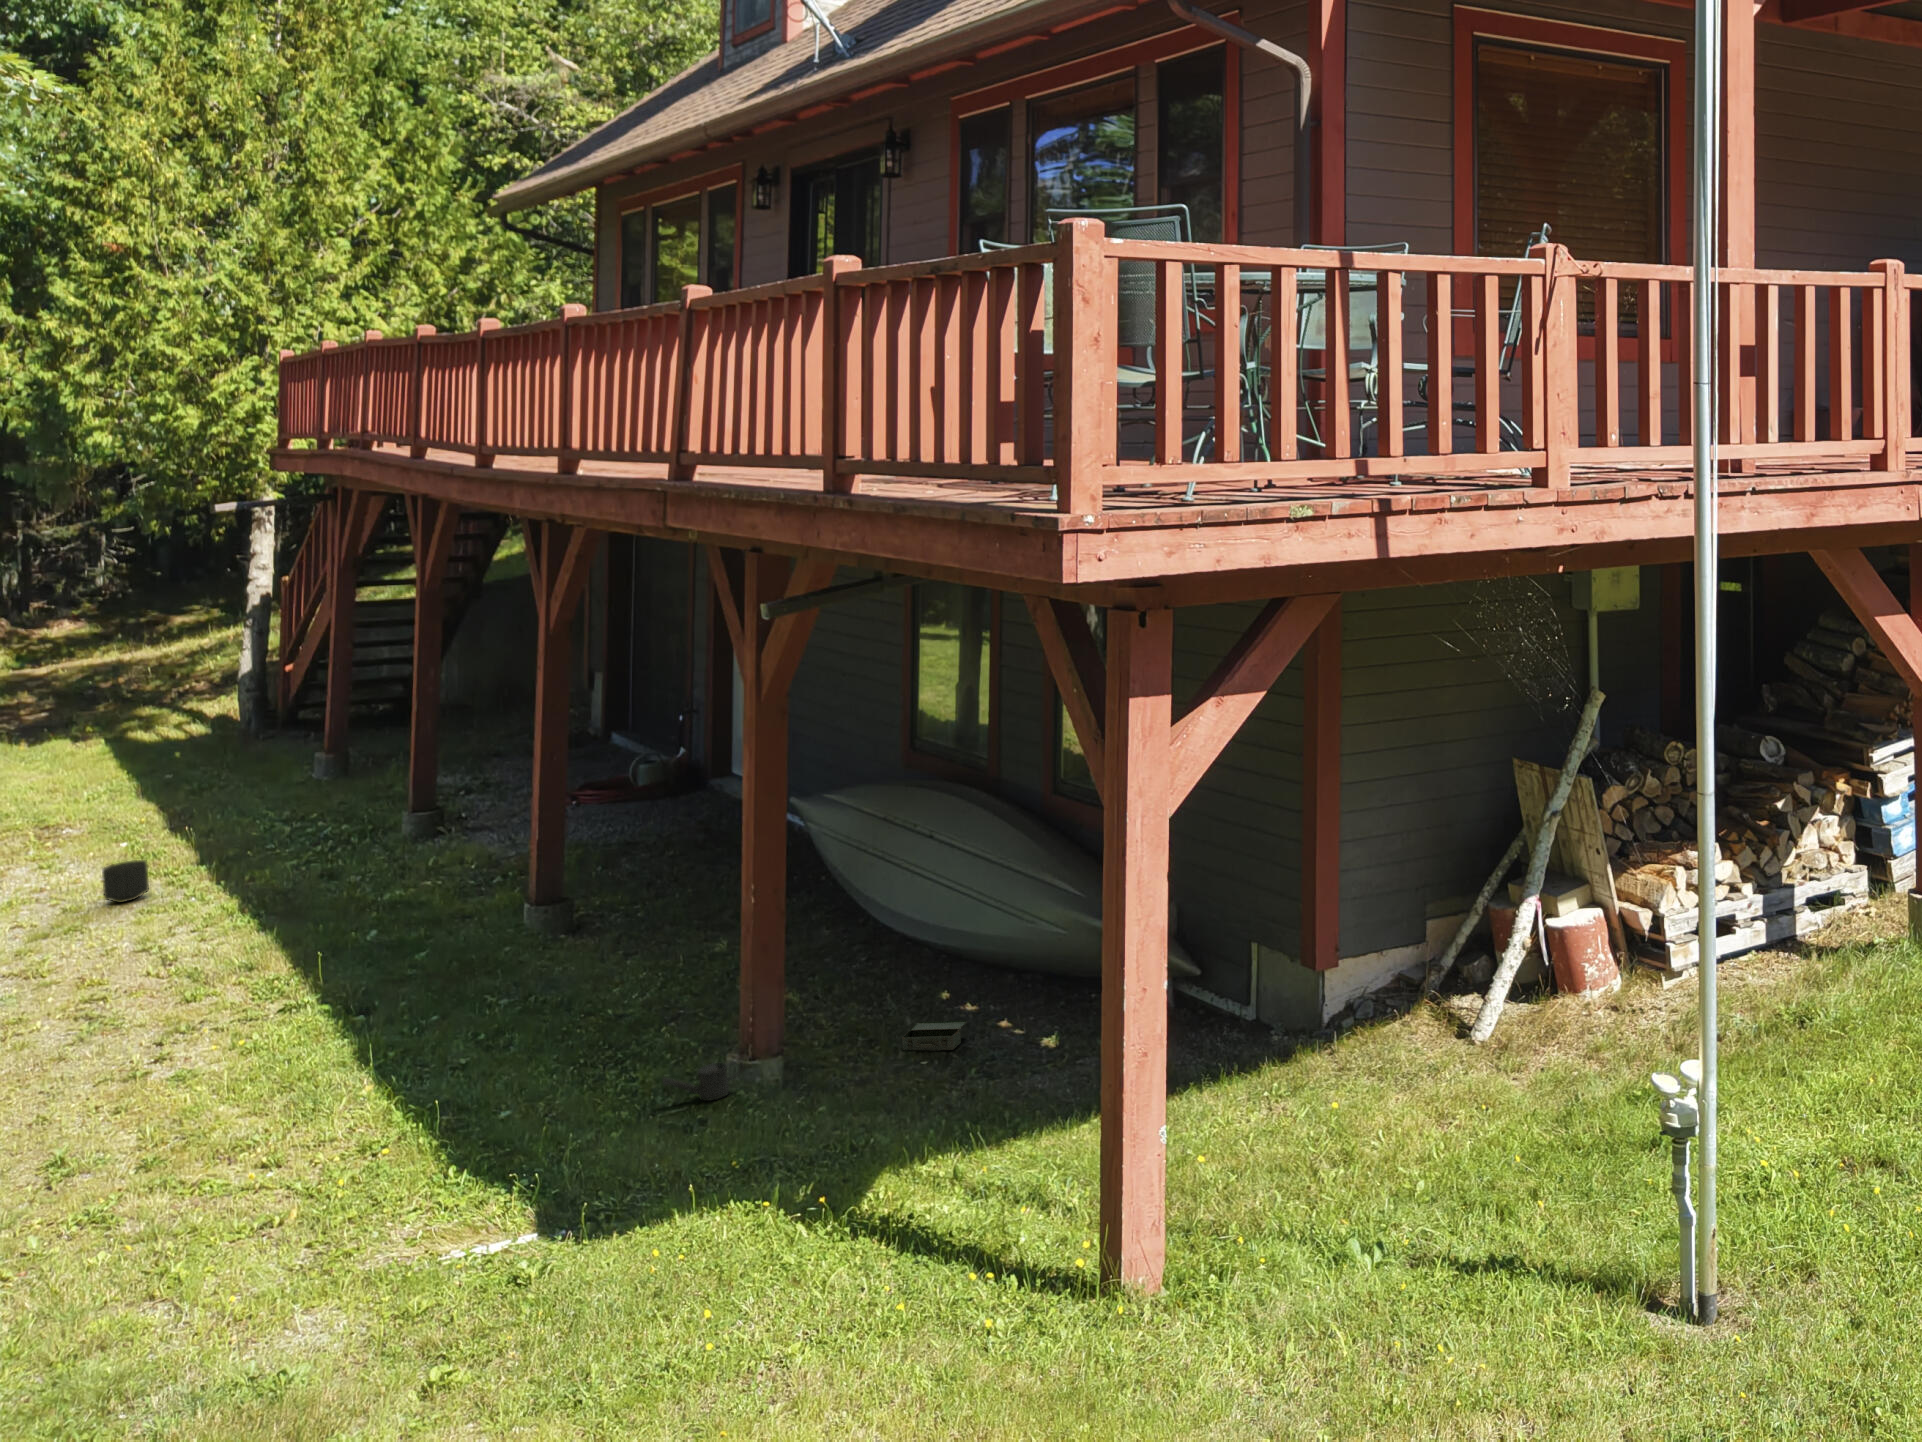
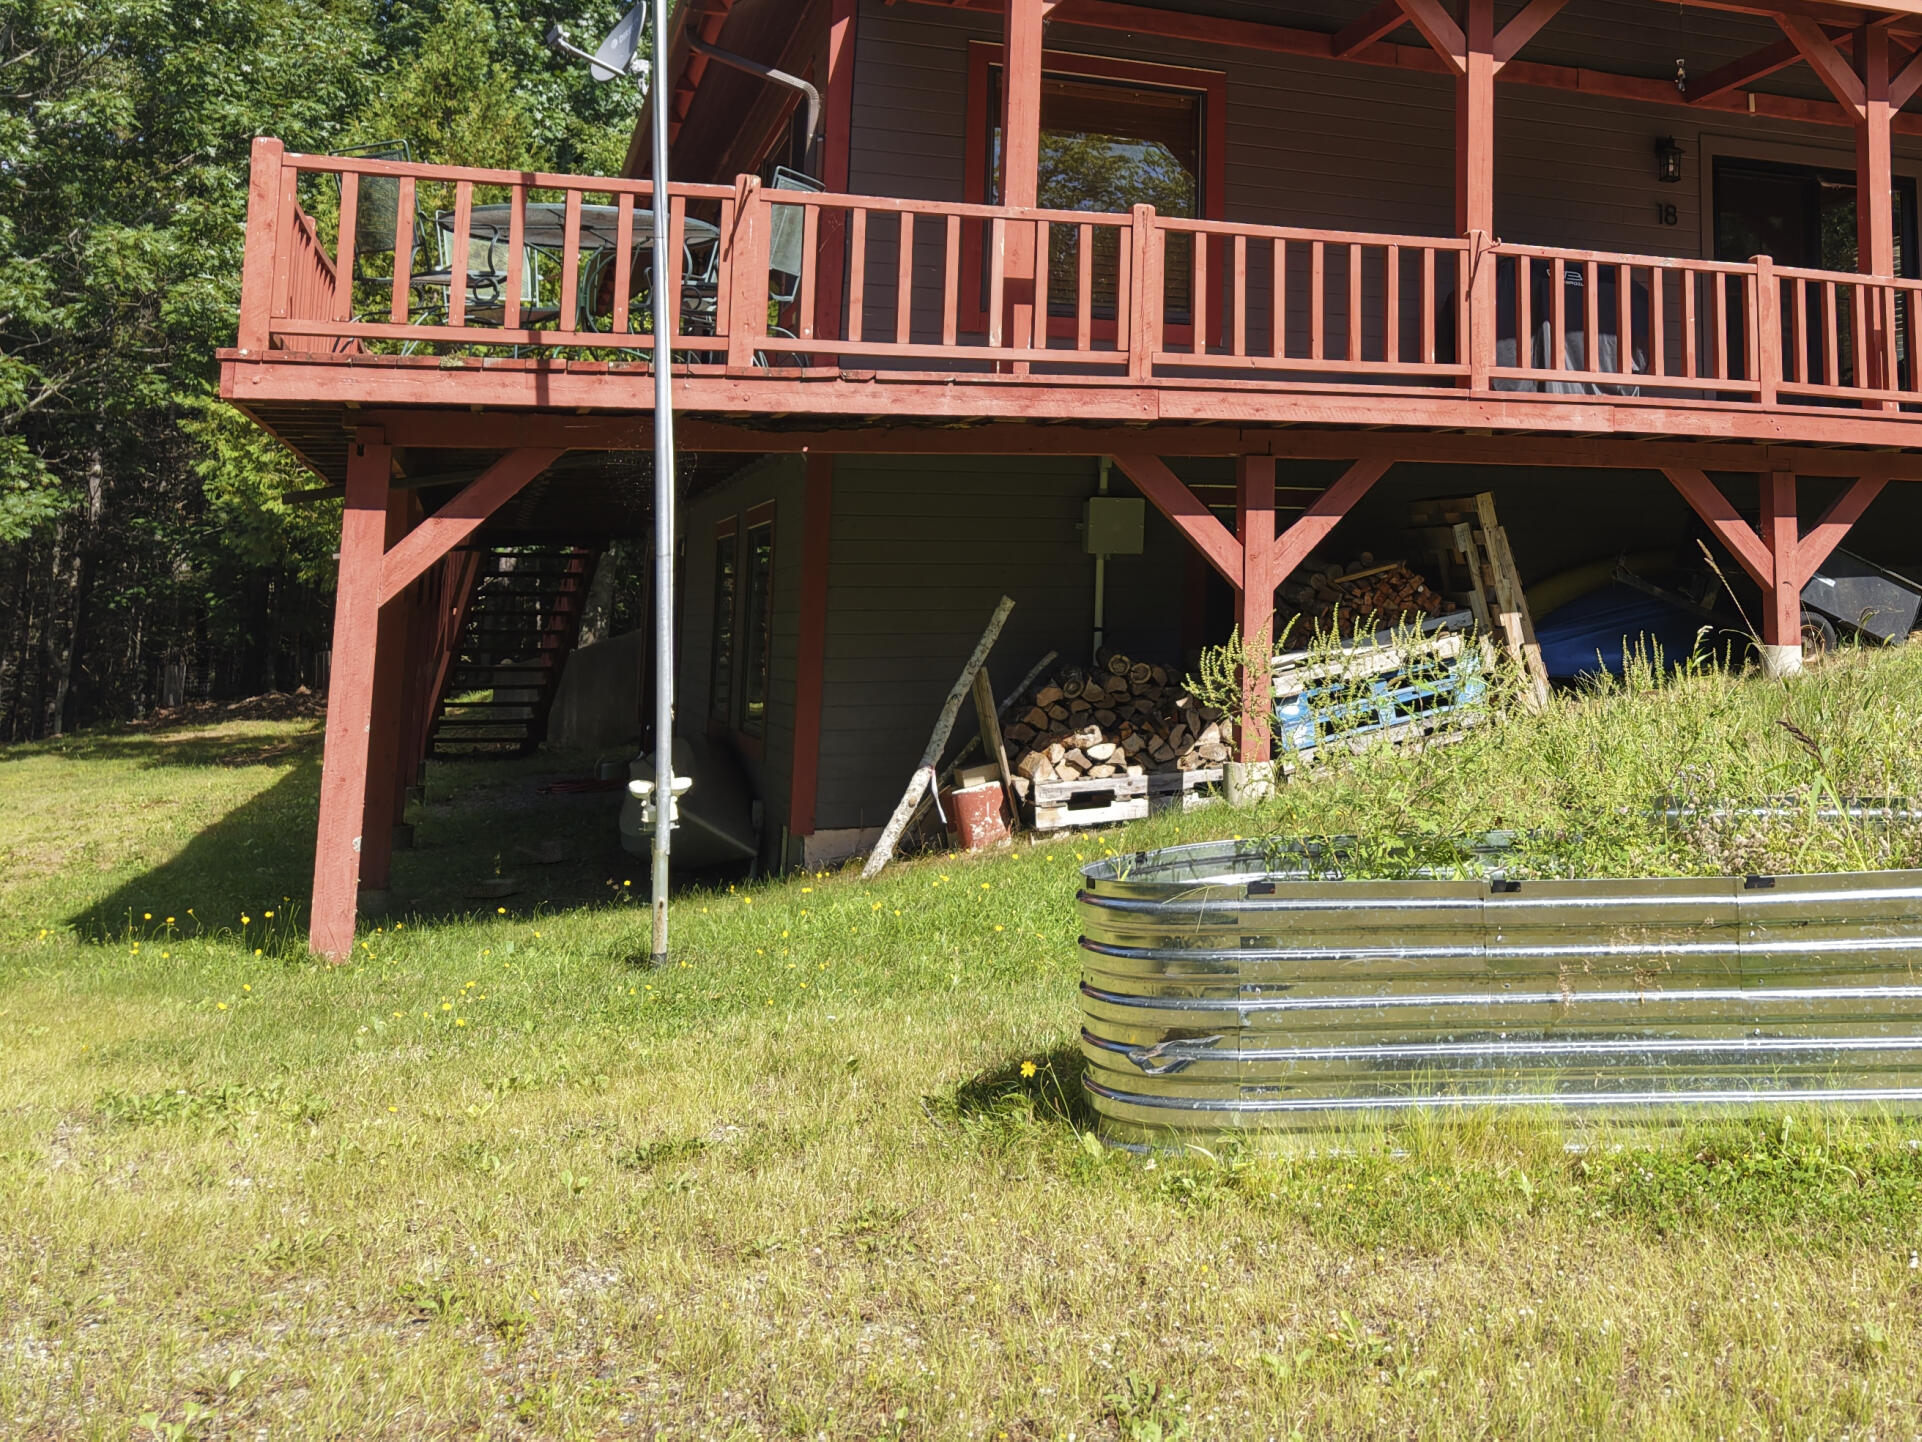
planter: present [102,860,149,903] -> none [69,798,106,831]
watering can: present [662,1061,742,1101] -> present [515,841,573,864]

